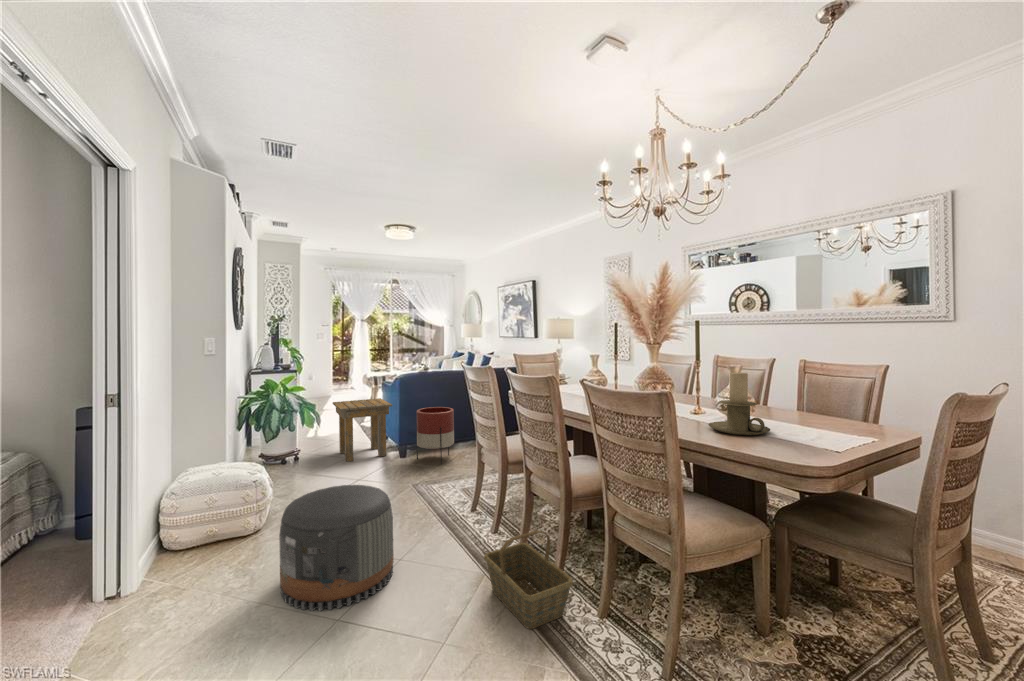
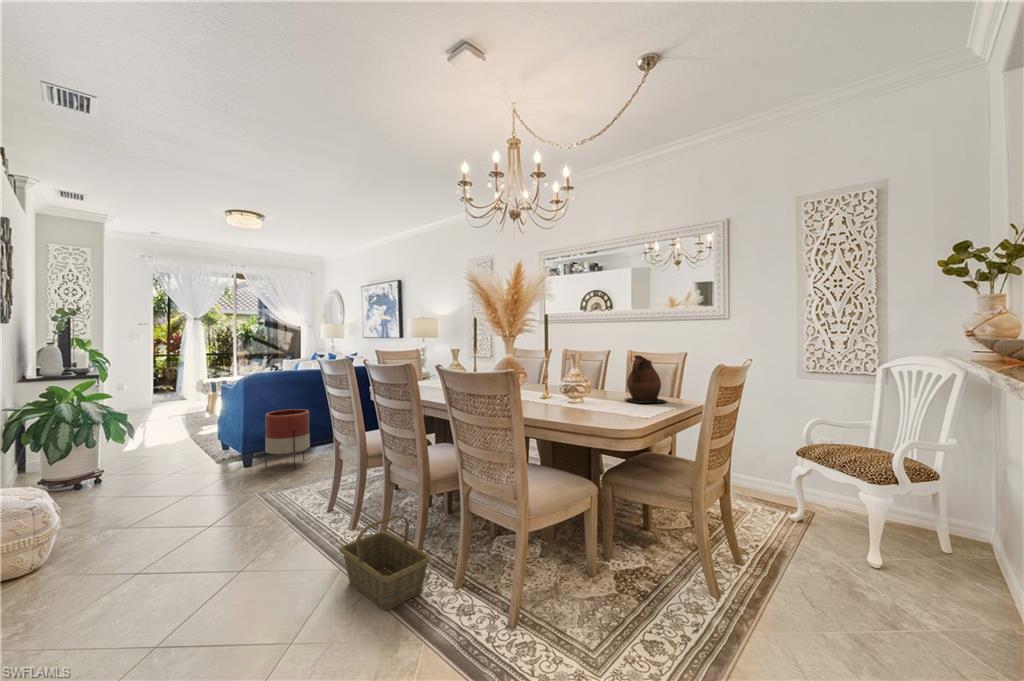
ceramic pitcher: none [802,371,869,432] -> present [624,355,667,403]
candle holder: present [708,372,770,435] -> none [550,357,598,410]
side table: present [333,398,392,462] -> none [155,404,235,477]
pouf: present [279,485,393,611] -> none [82,493,235,640]

